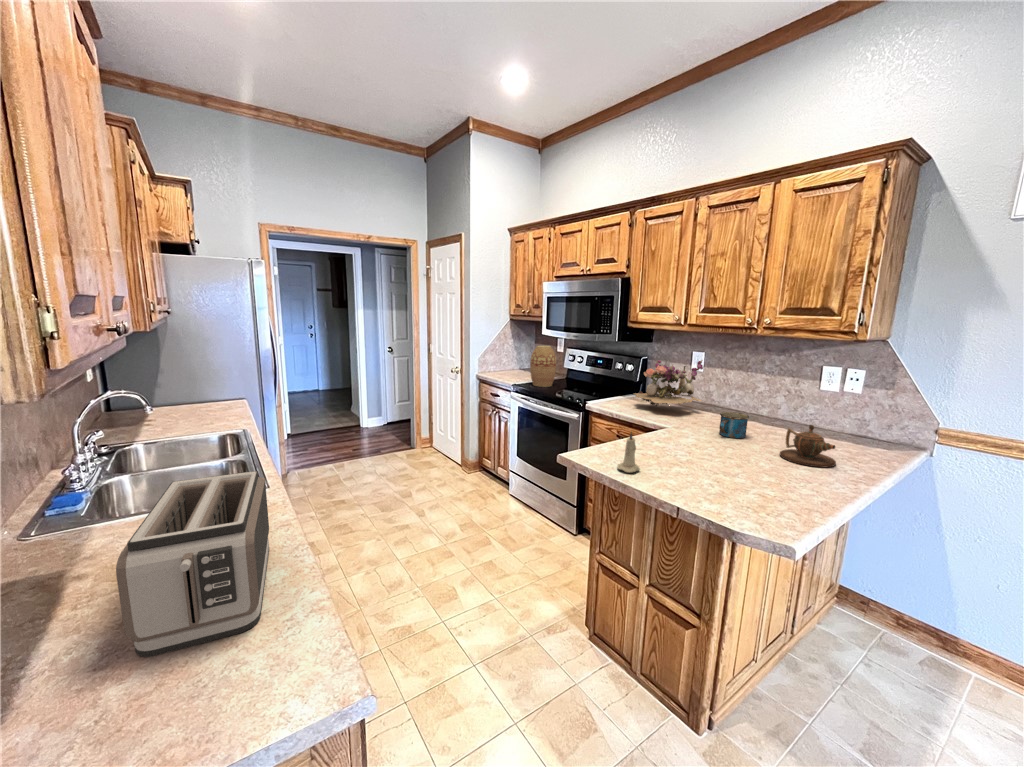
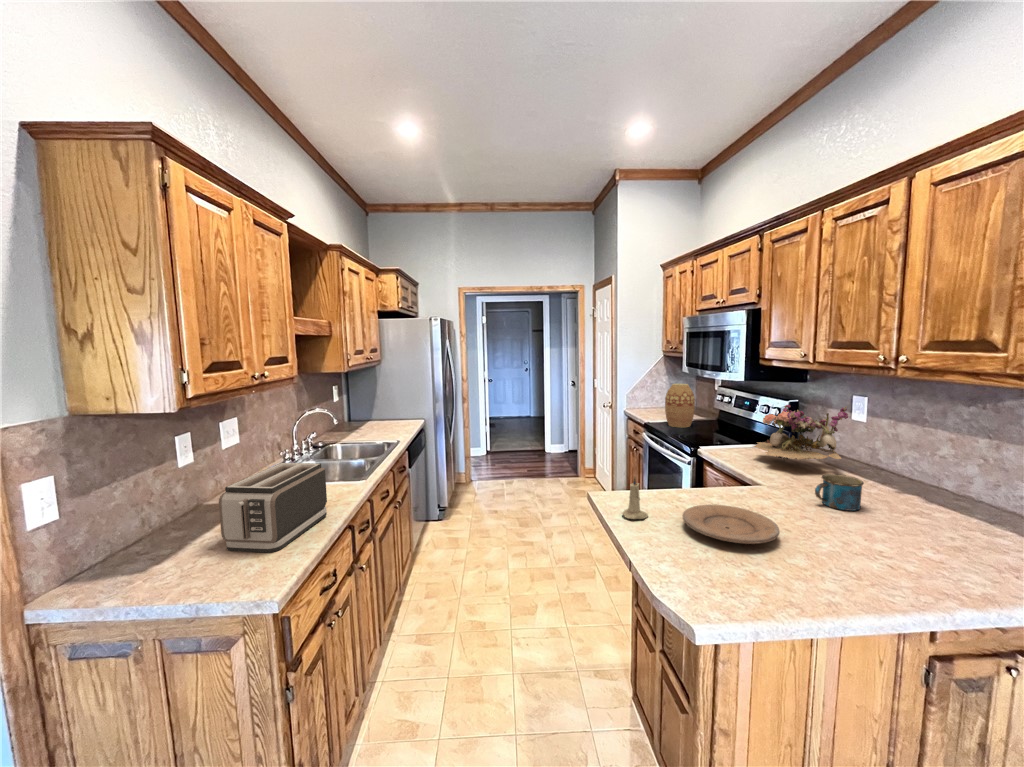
teapot: present [780,425,836,467] -> none [870,503,959,568]
plate: none [667,447,749,475] -> present [683,505,779,544]

